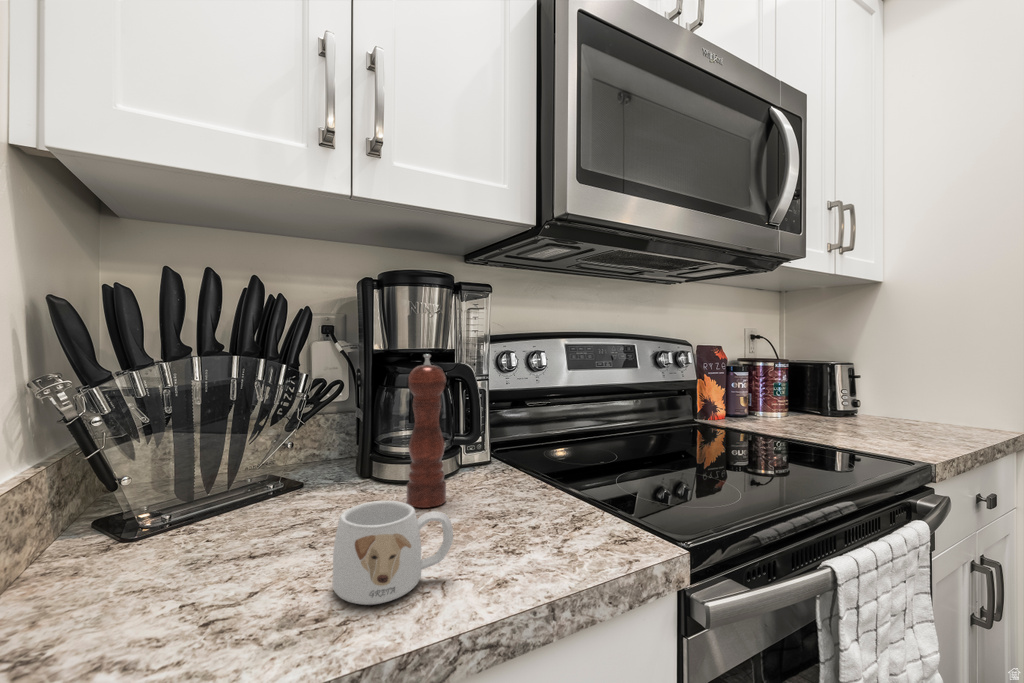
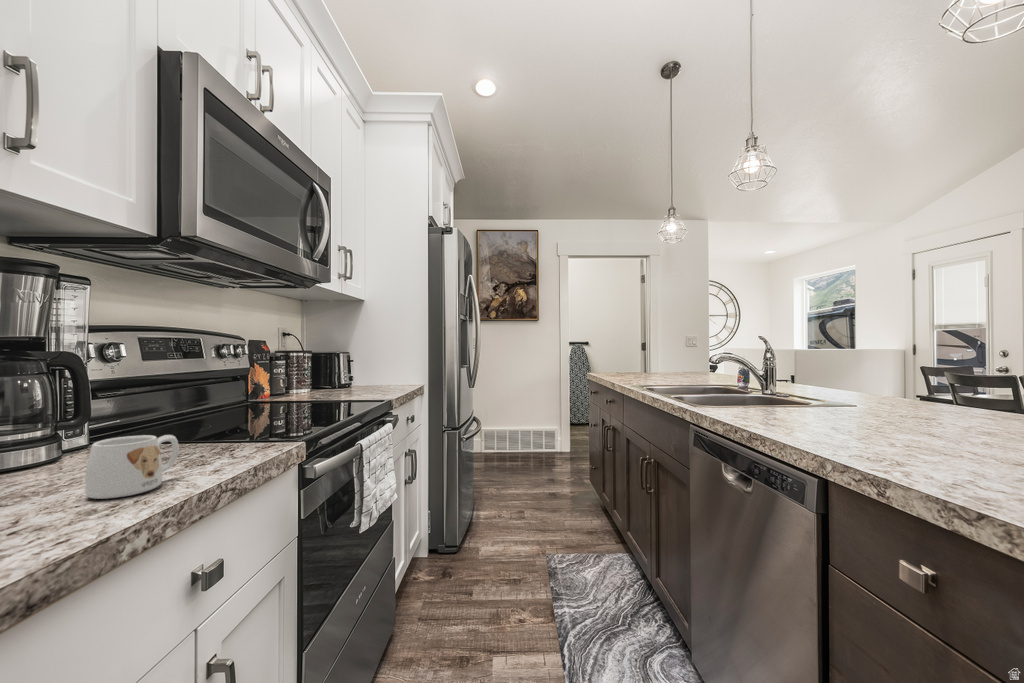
pepper mill: present [407,354,446,508] -> none [44,338,92,473]

